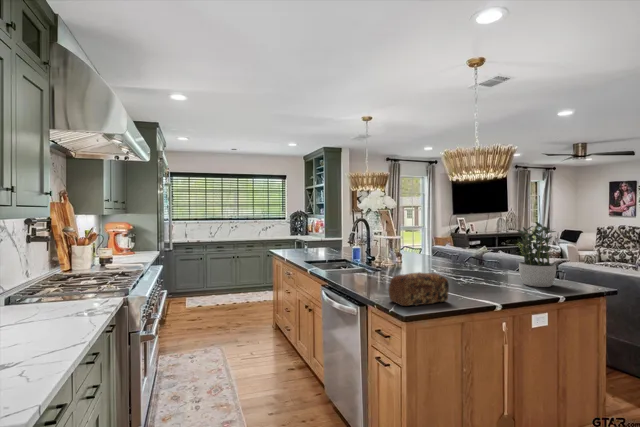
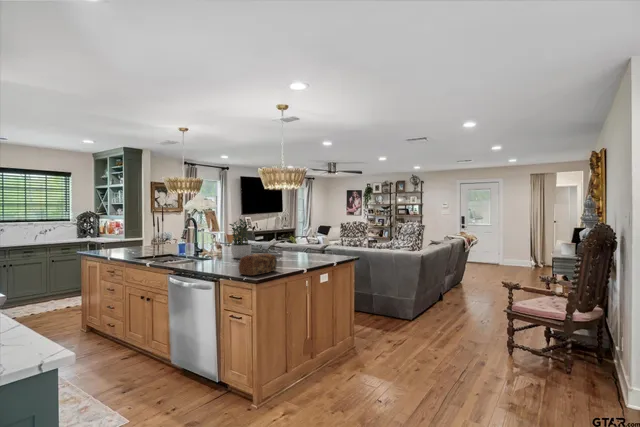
potted plant: present [517,222,556,287] -> present [229,219,251,258]

